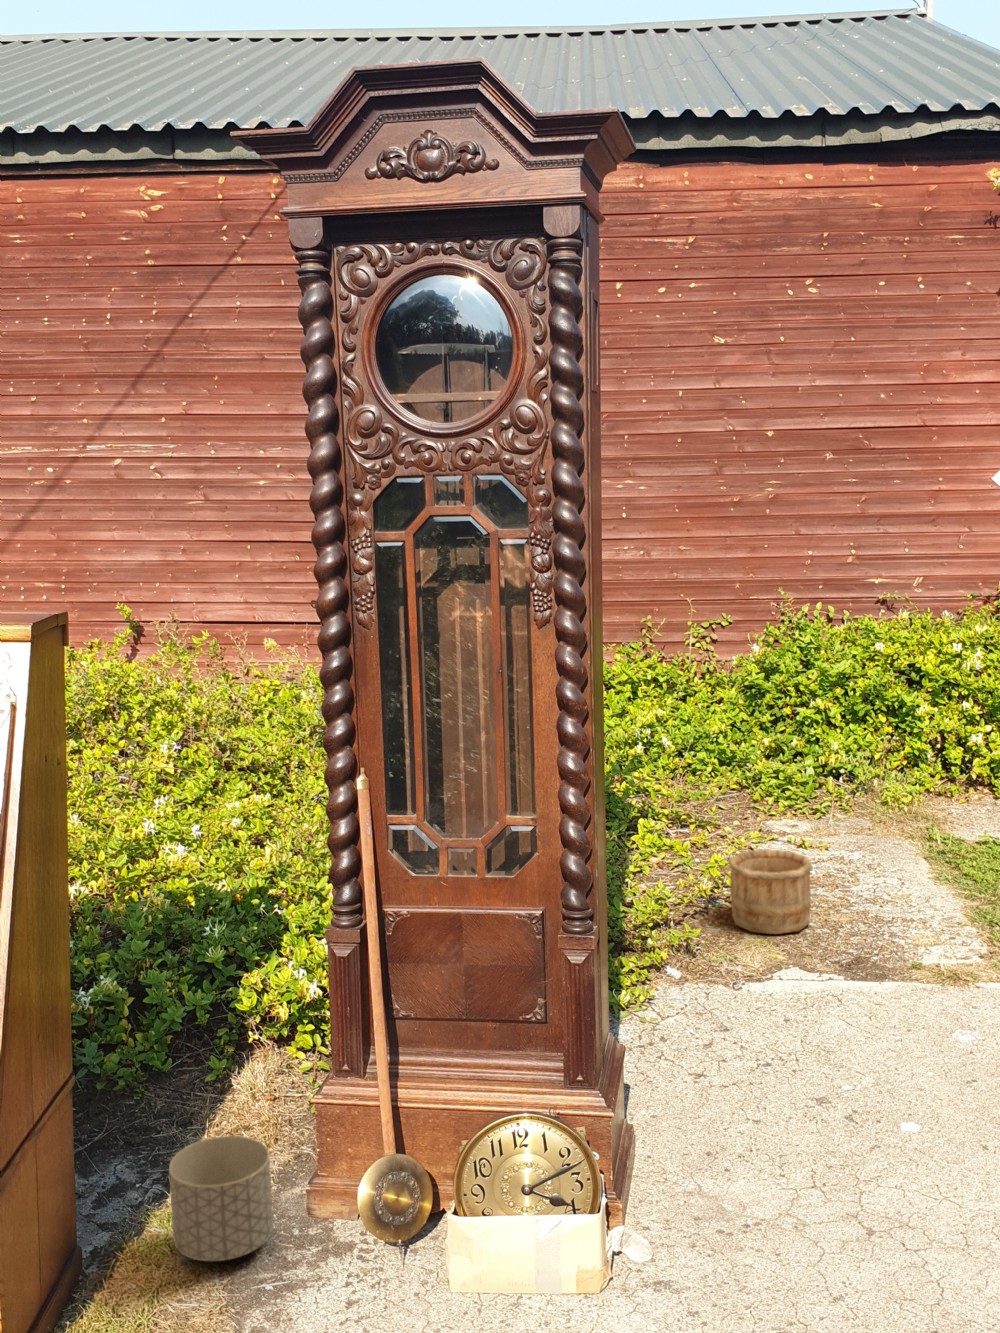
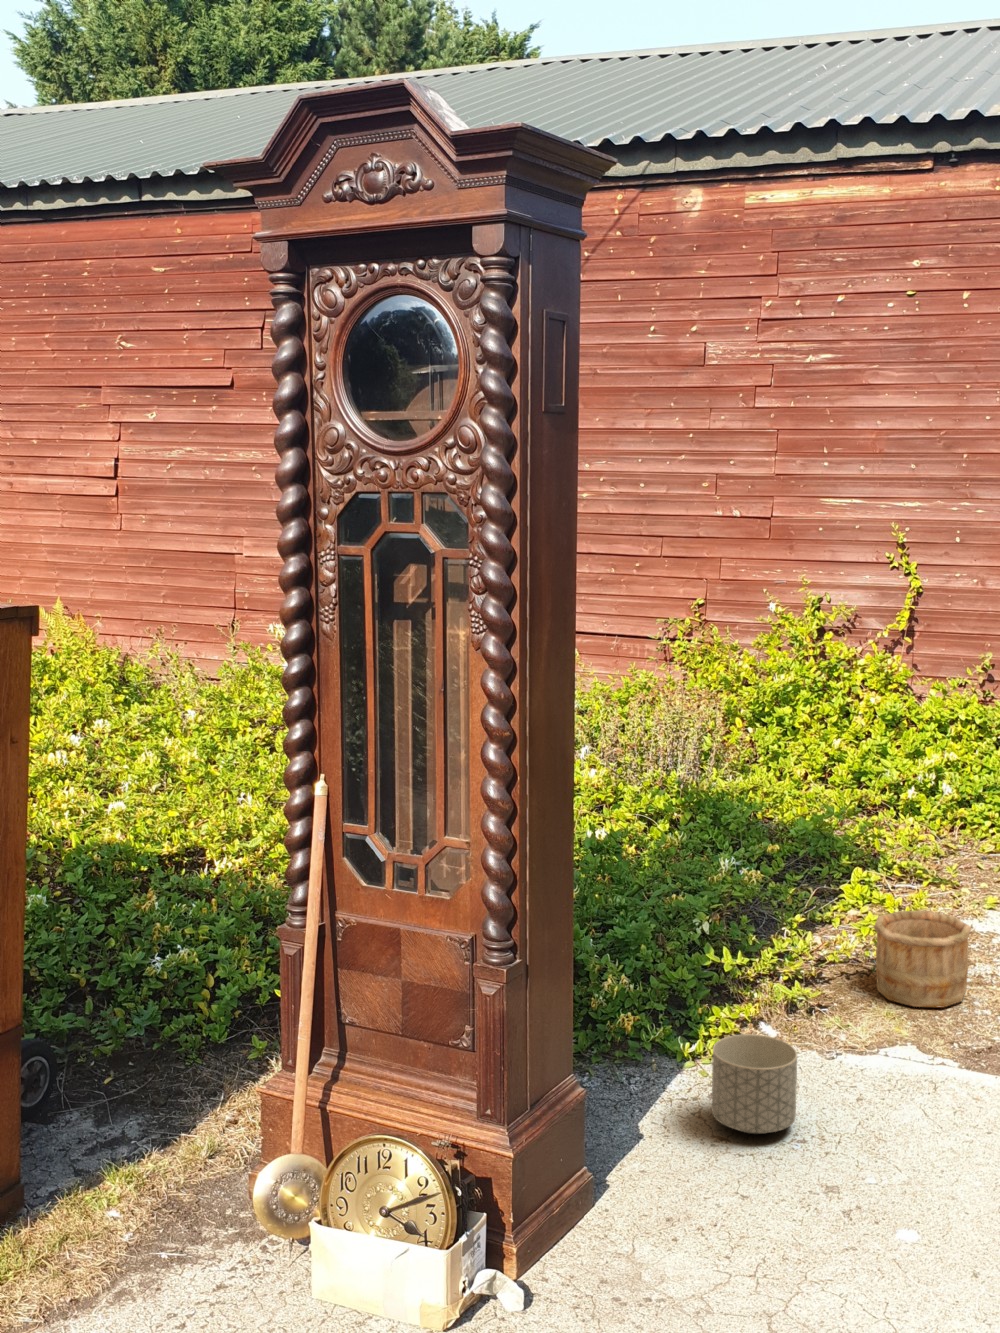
planter: present [169,1136,273,1261] -> present [712,1034,797,1134]

